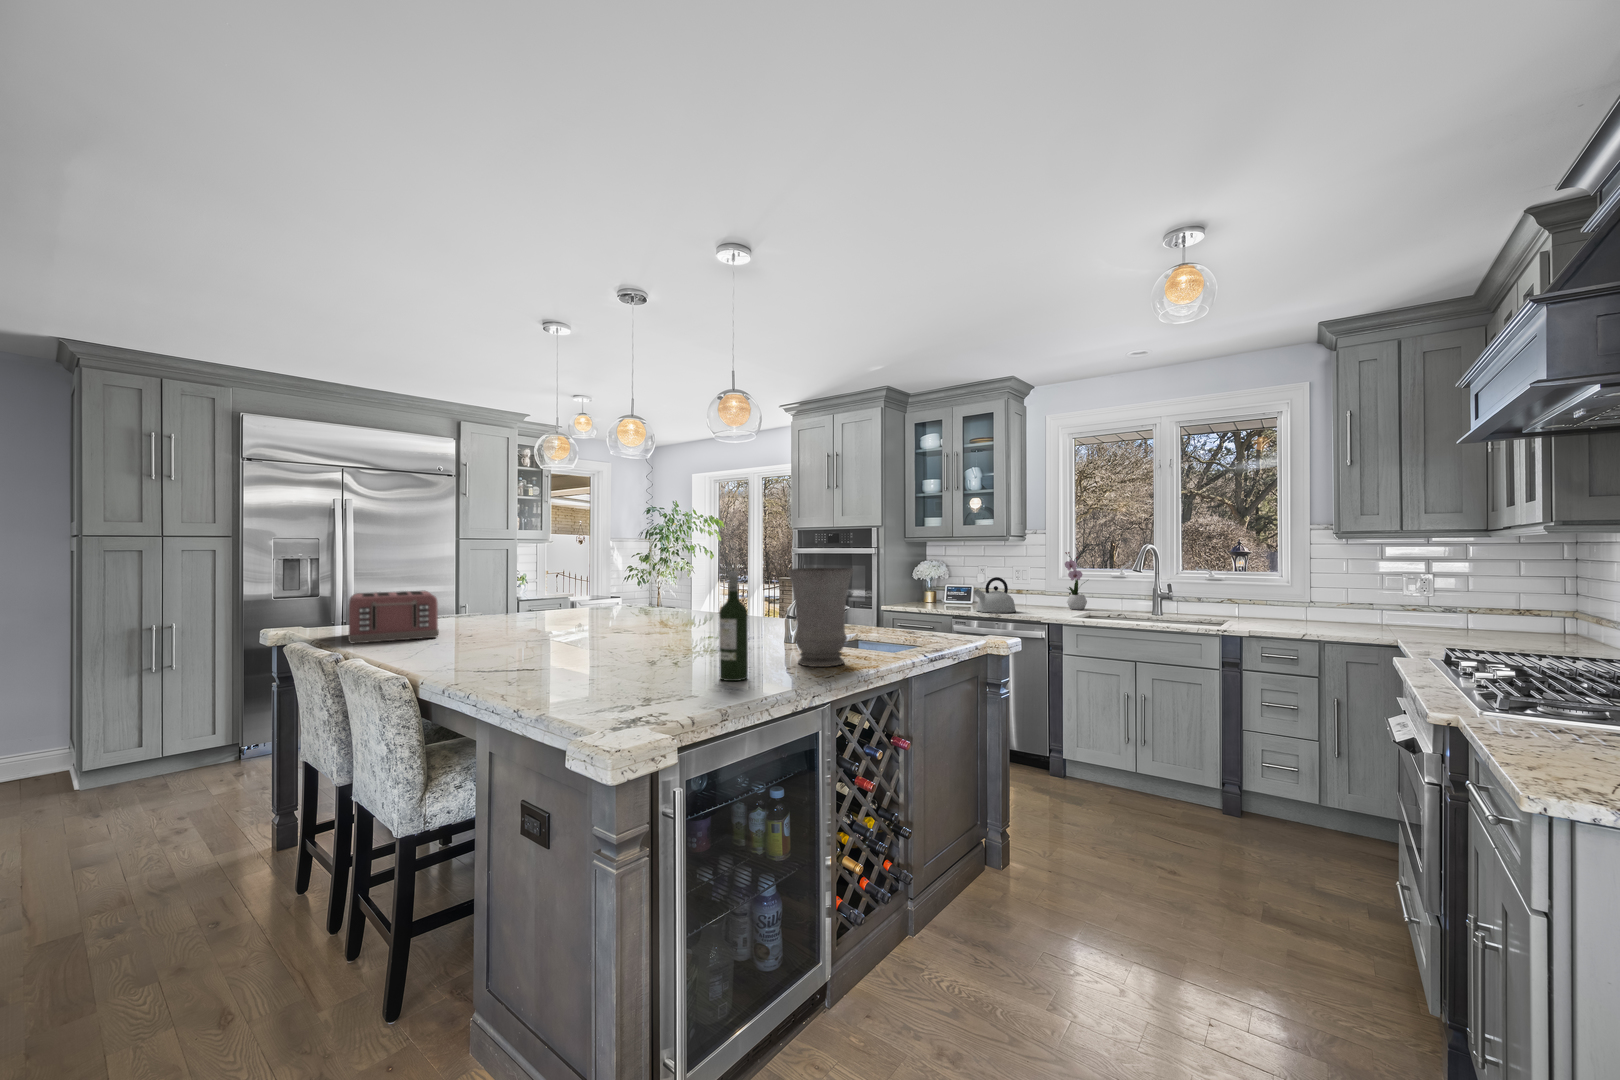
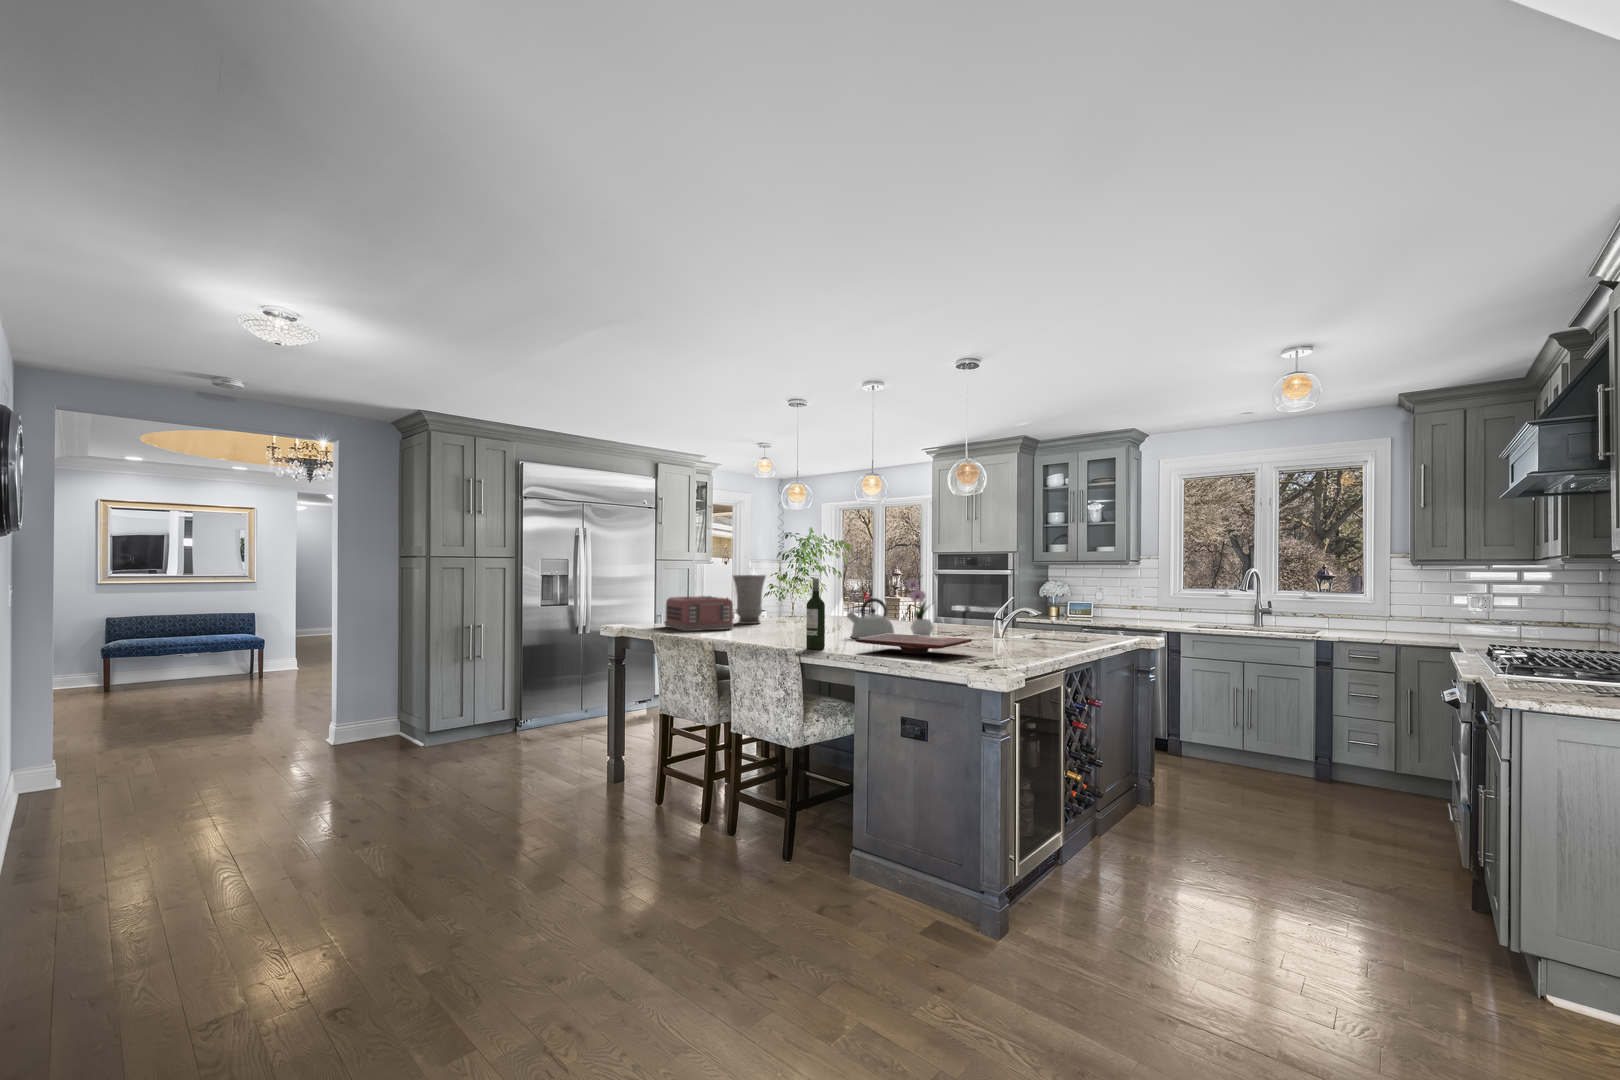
flower arrangement: present [1065,552,1087,610] -> present [907,578,933,636]
vase: present [787,568,854,667] -> present [733,575,766,624]
wine bottle: present [719,571,748,681] -> present [806,578,825,649]
kettle: present [974,577,1016,613] -> present [847,598,894,638]
cutting board: none [490,654,683,694] -> present [855,634,972,654]

